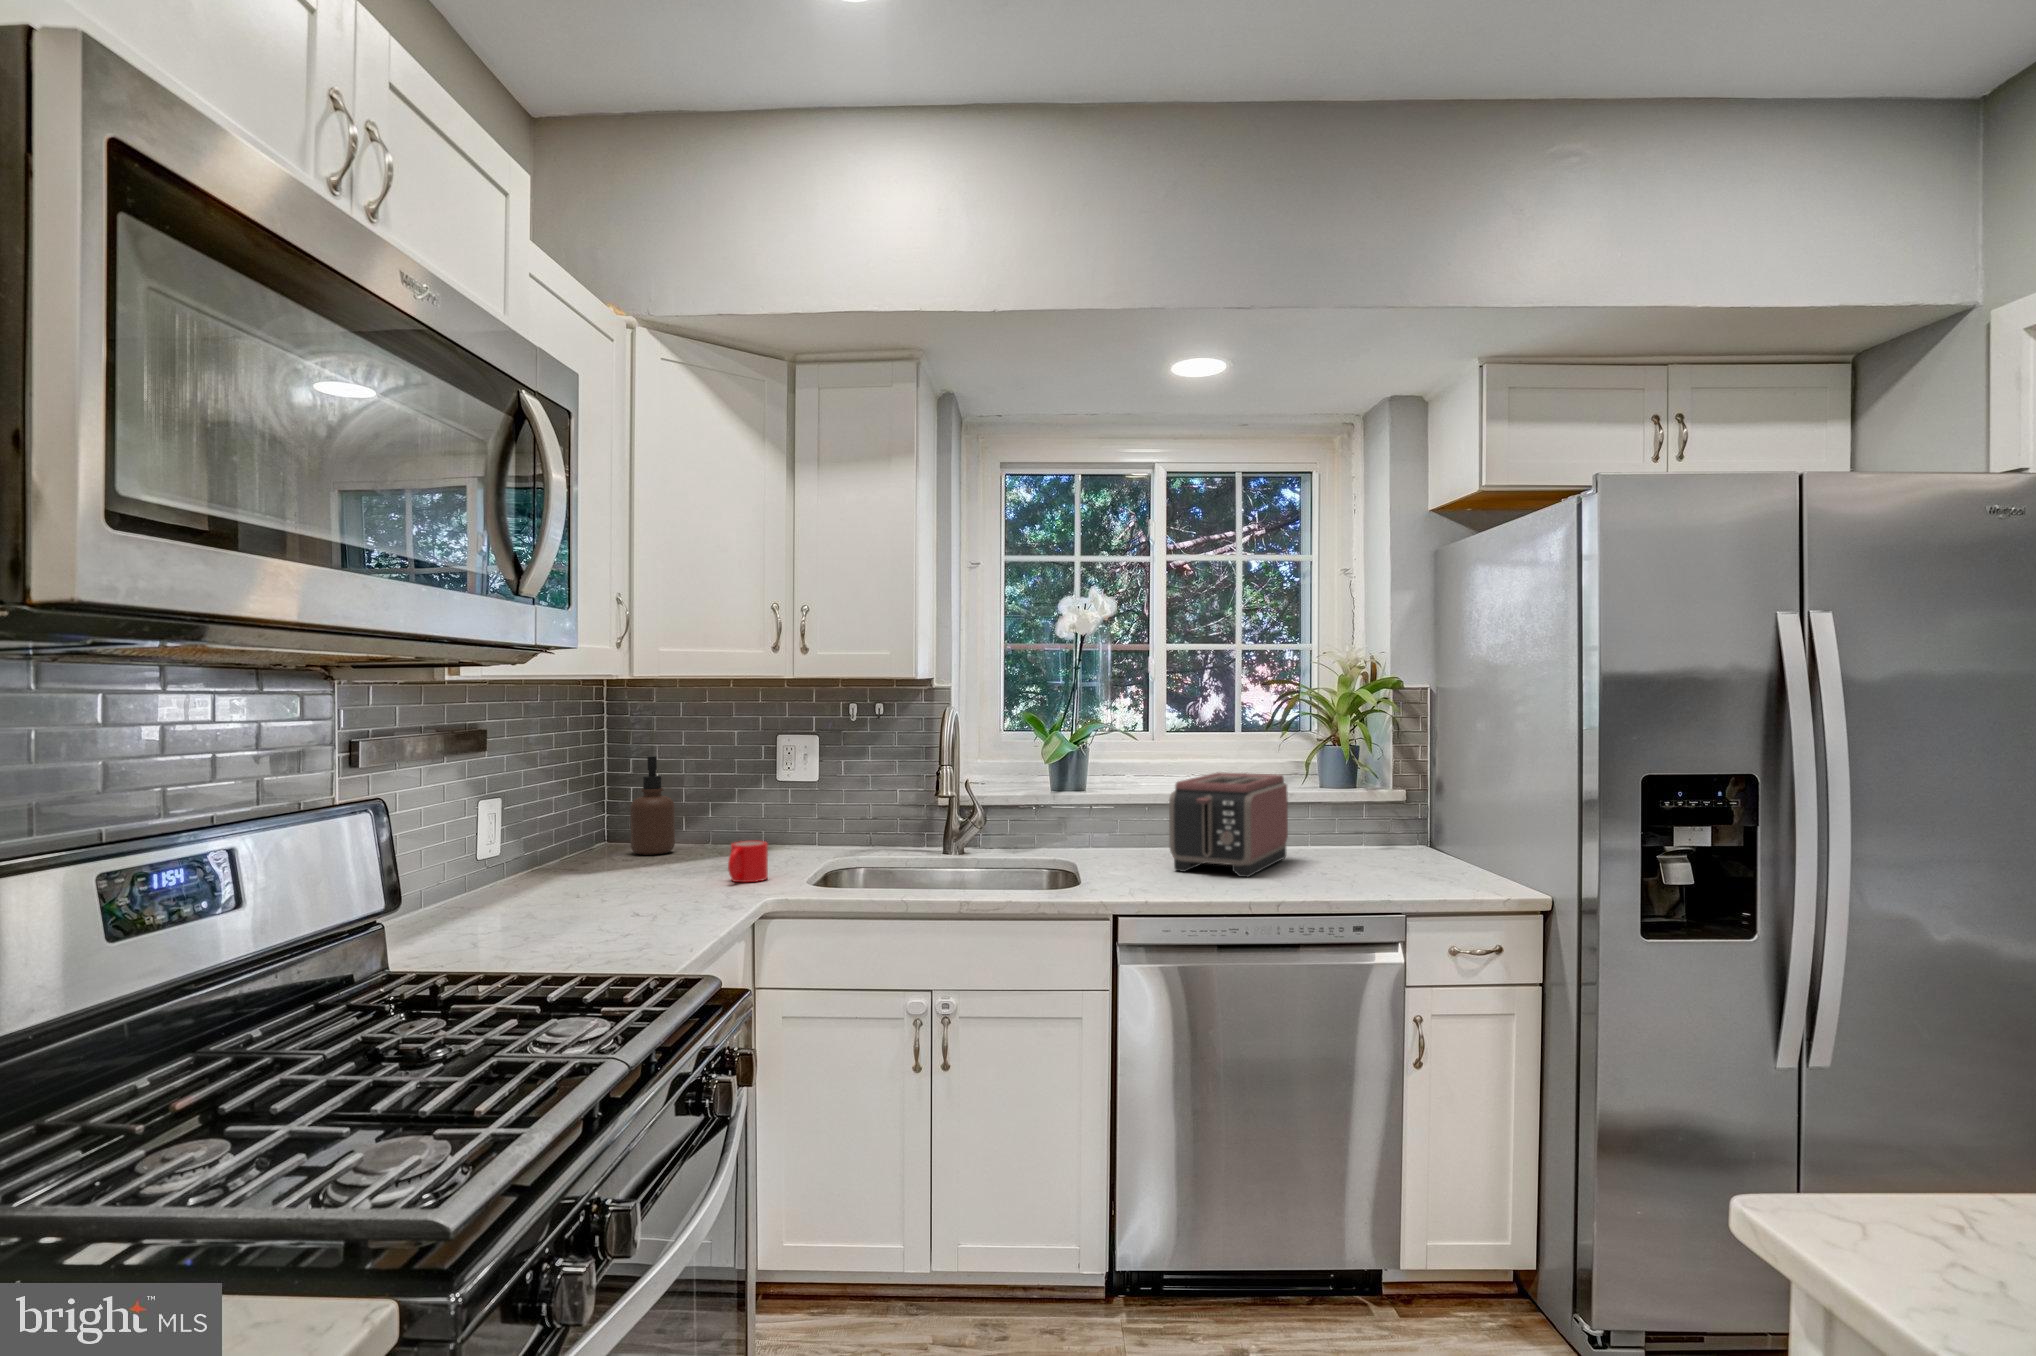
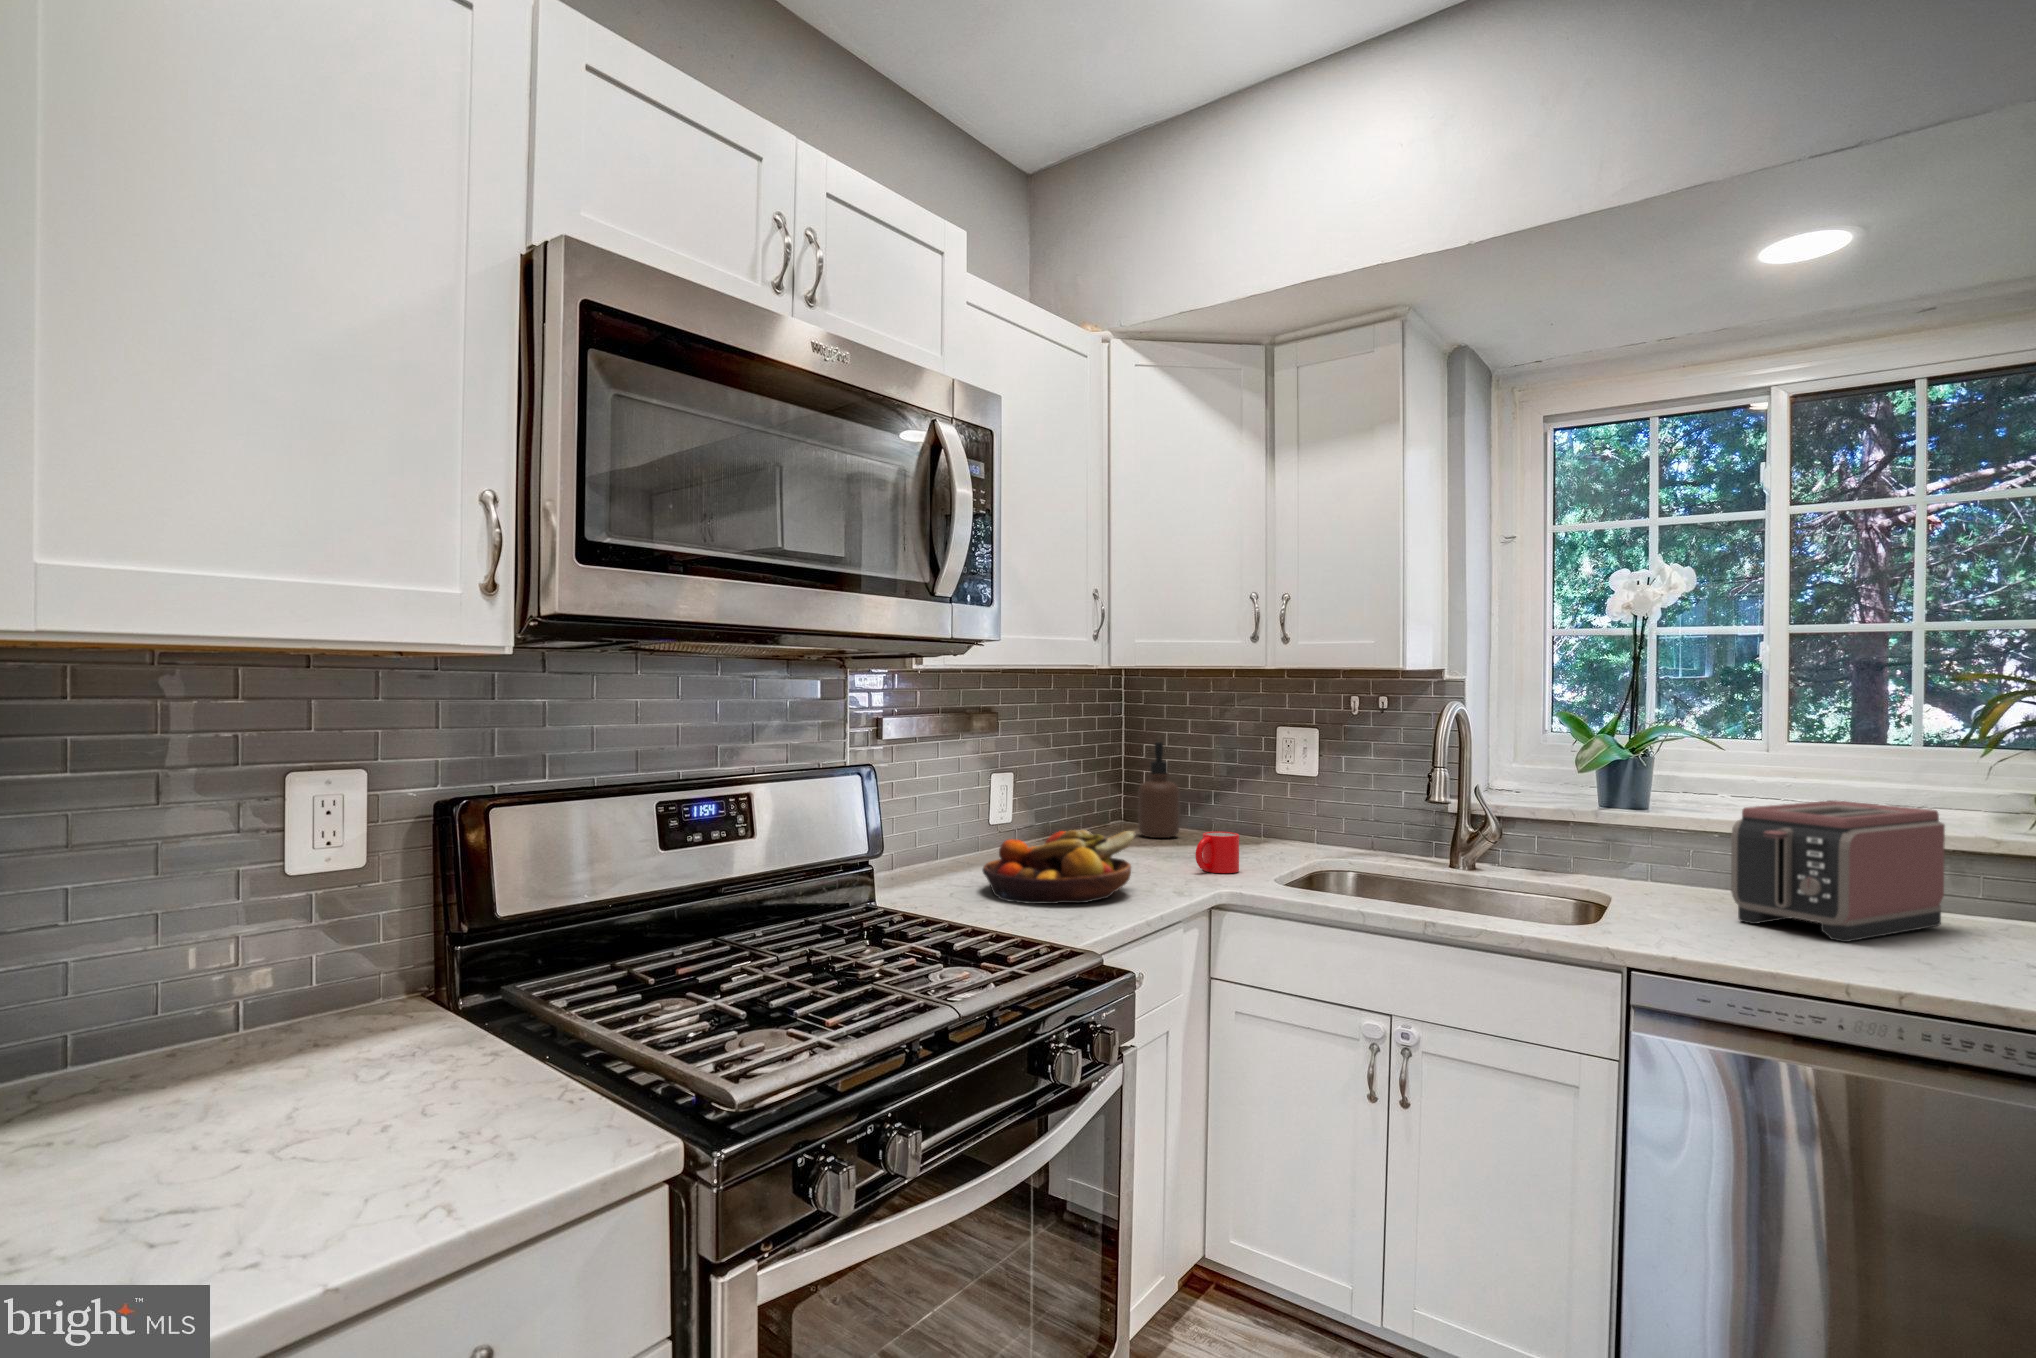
fruit bowl: none [515,848,688,941] -> present [983,830,1136,904]

